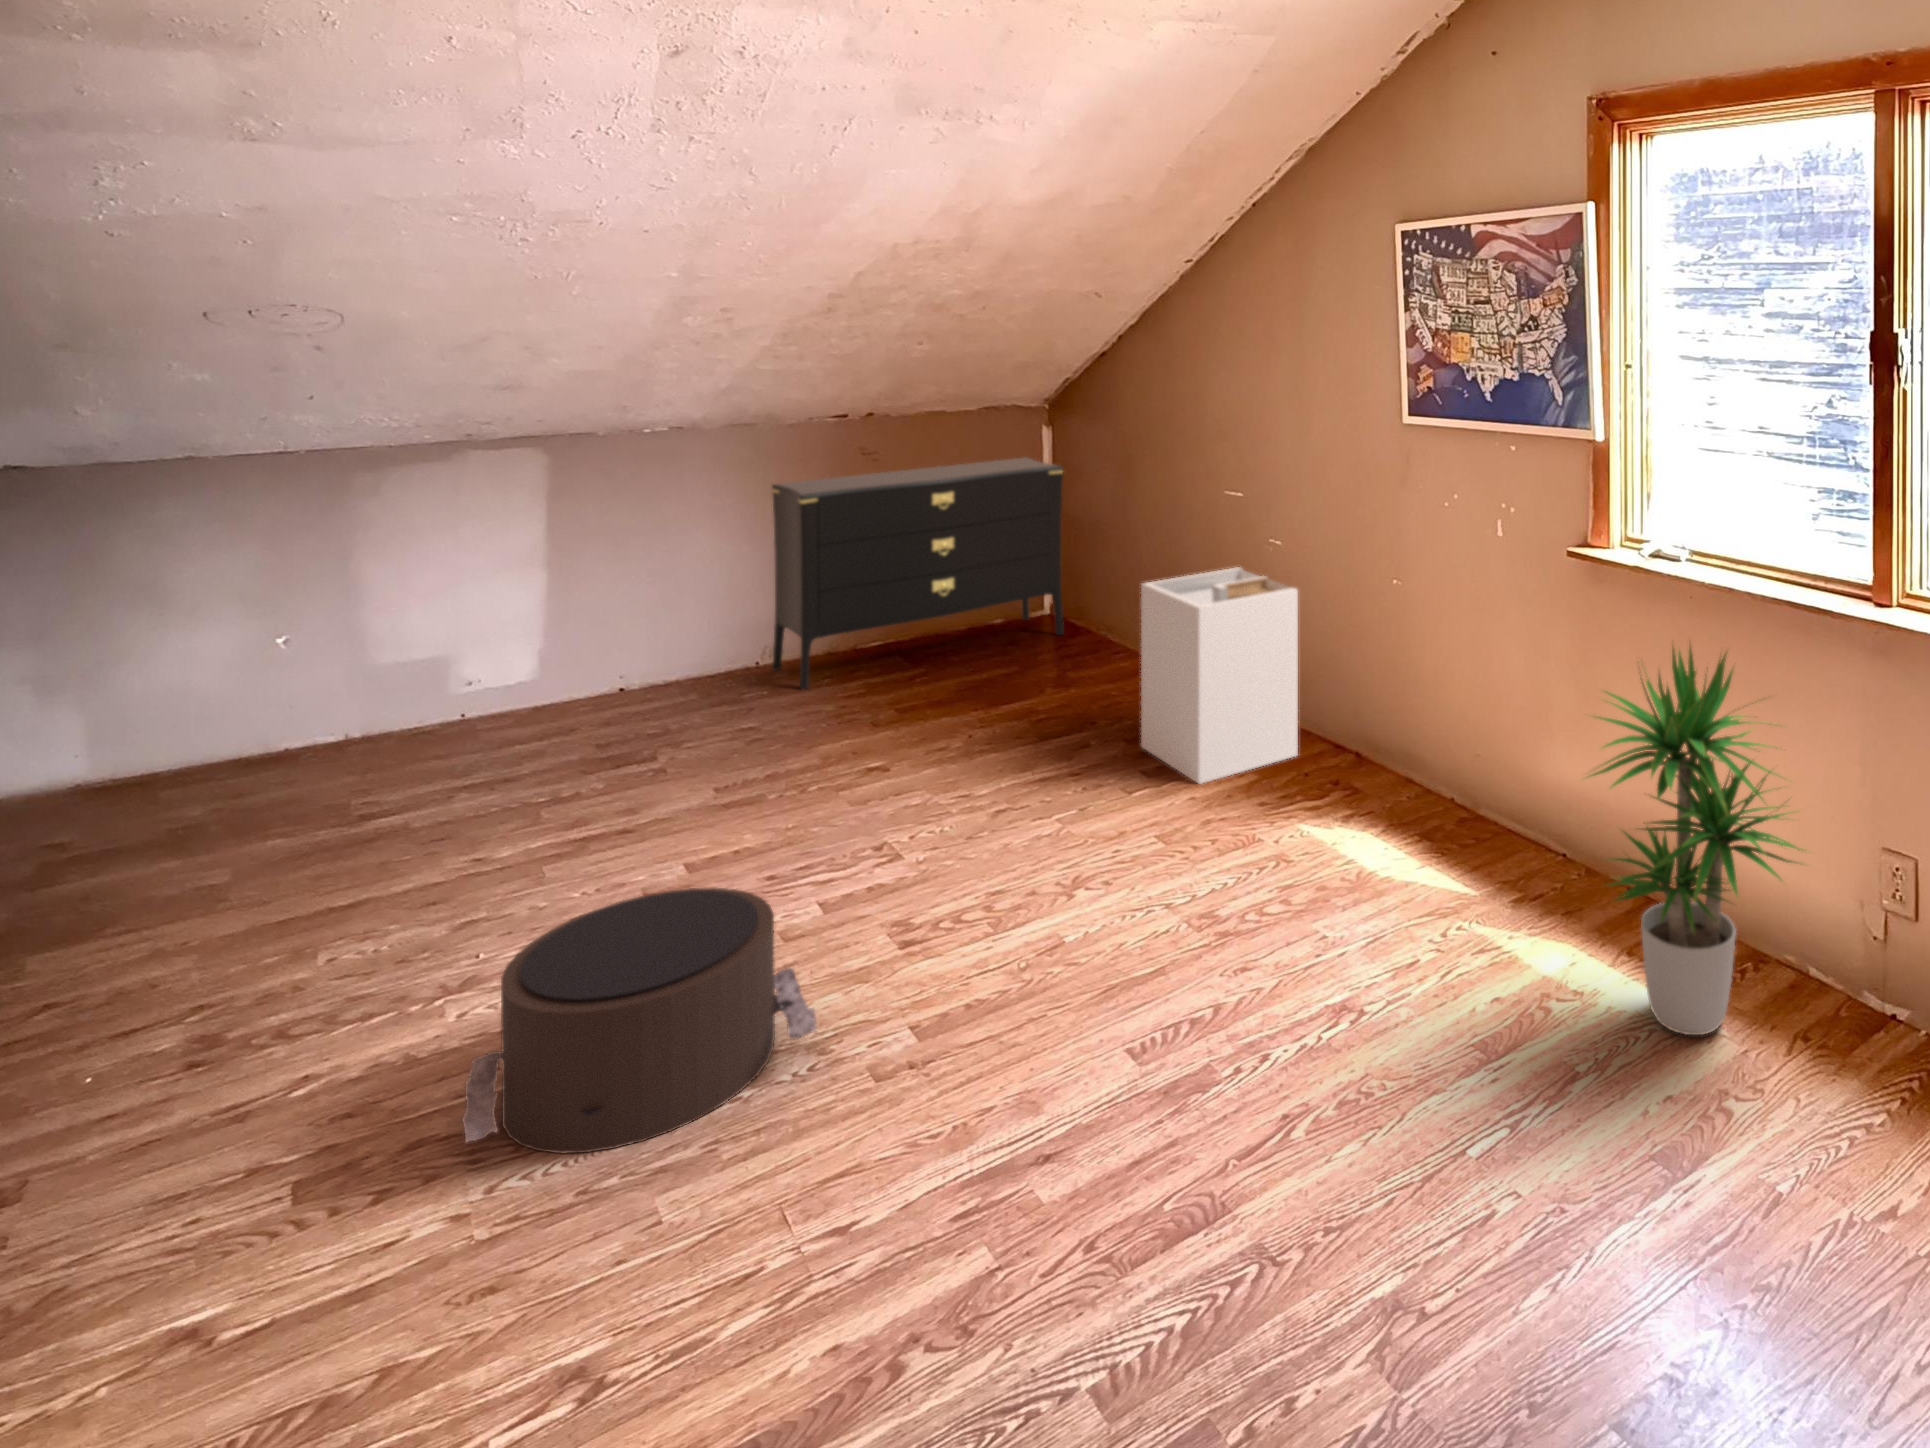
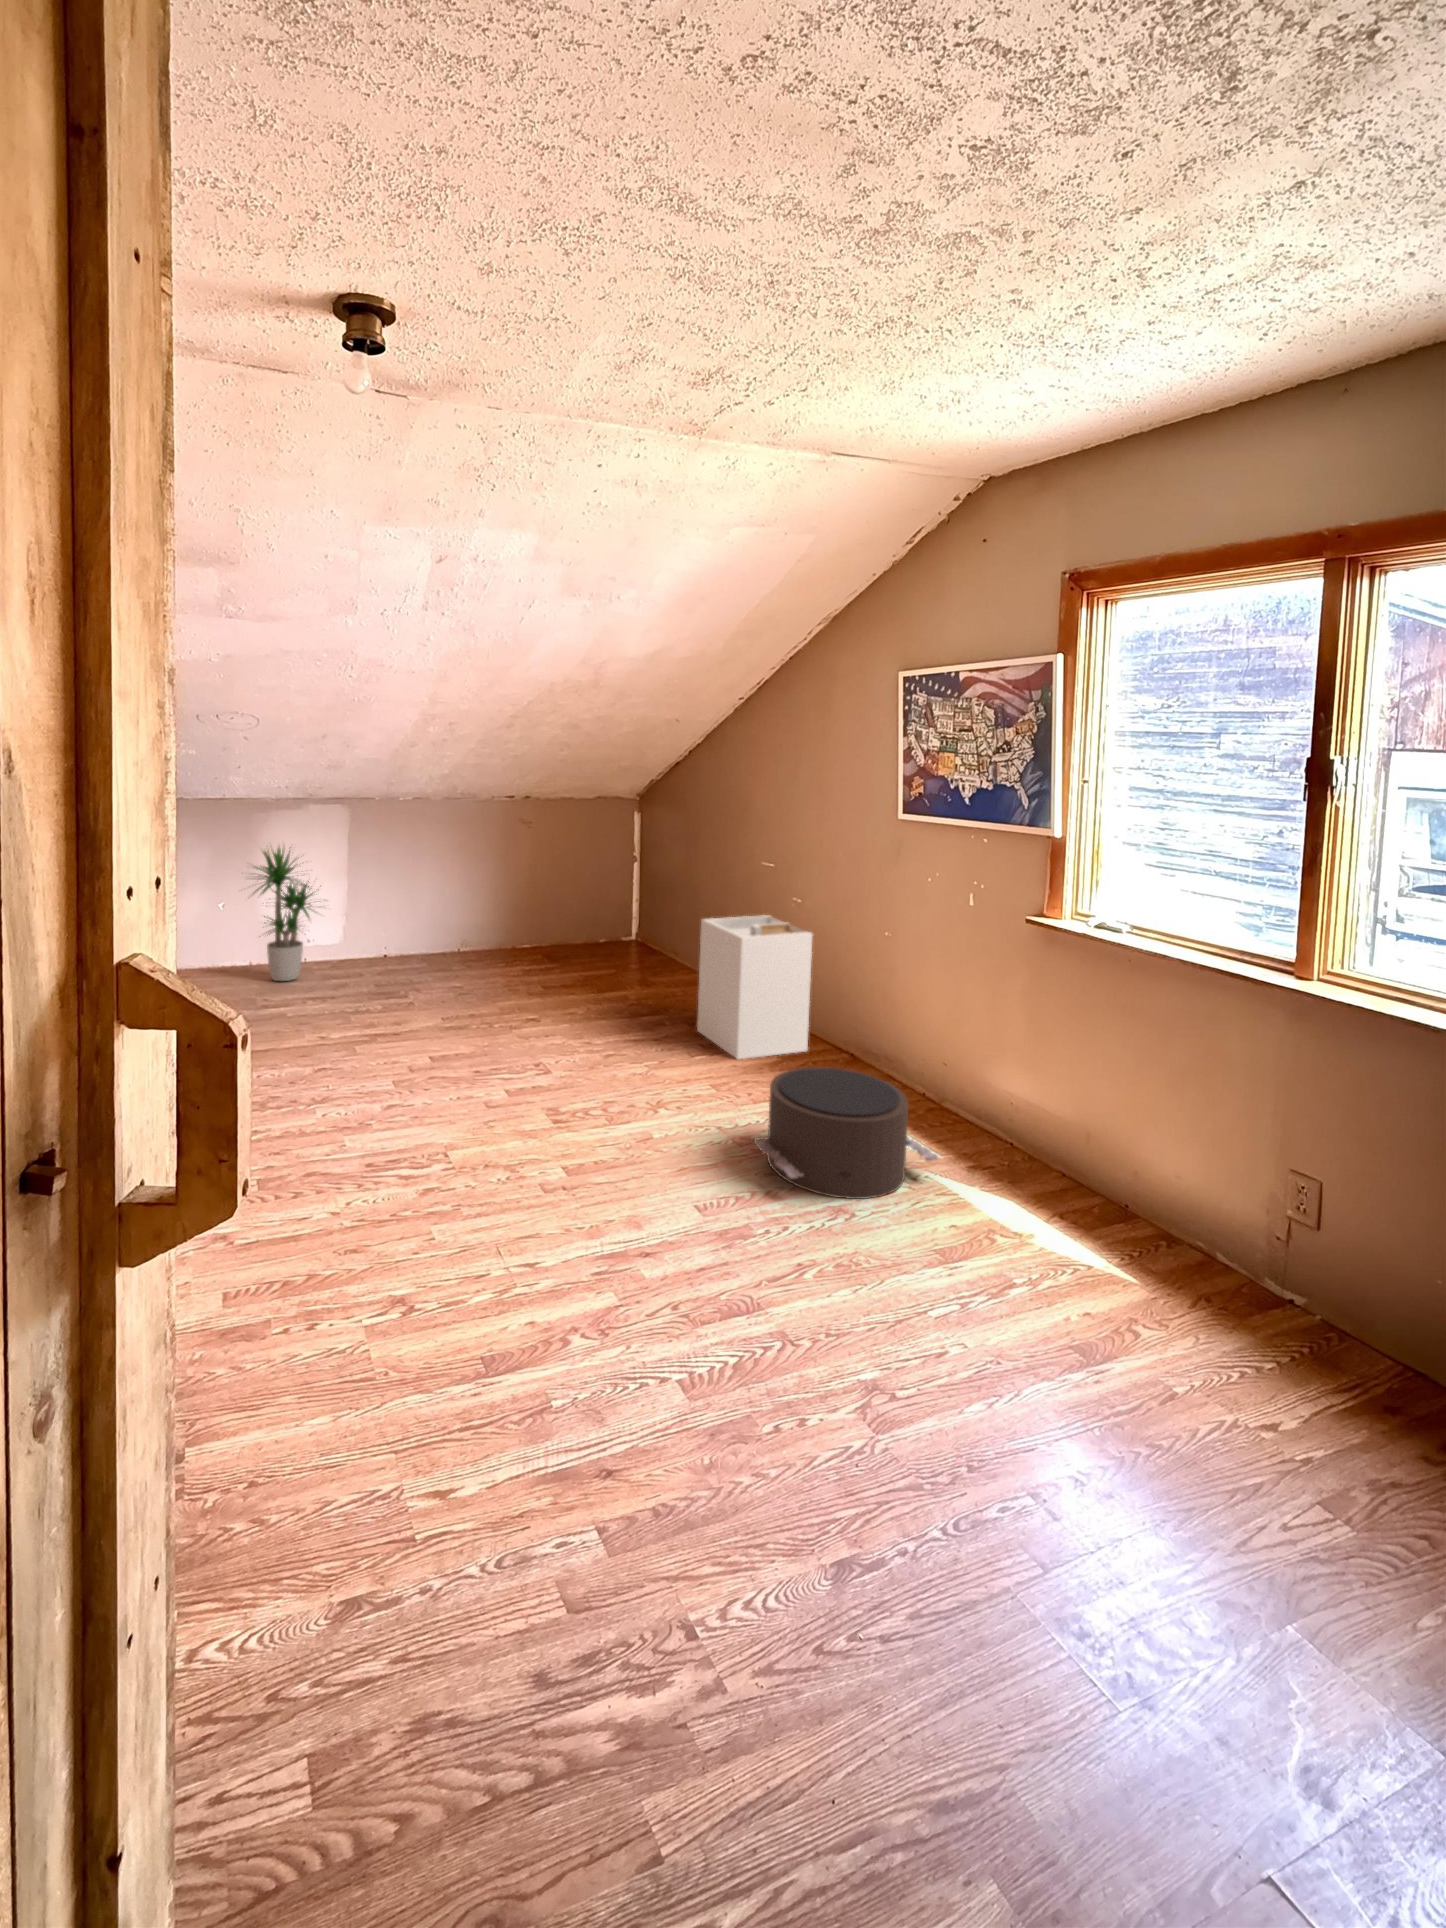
dresser: present [772,457,1064,690] -> none [463,831,646,970]
potted plant: present [1591,647,1803,1035] -> present [253,848,321,981]
pouf: present [462,887,817,1154] -> present [753,1067,939,1199]

